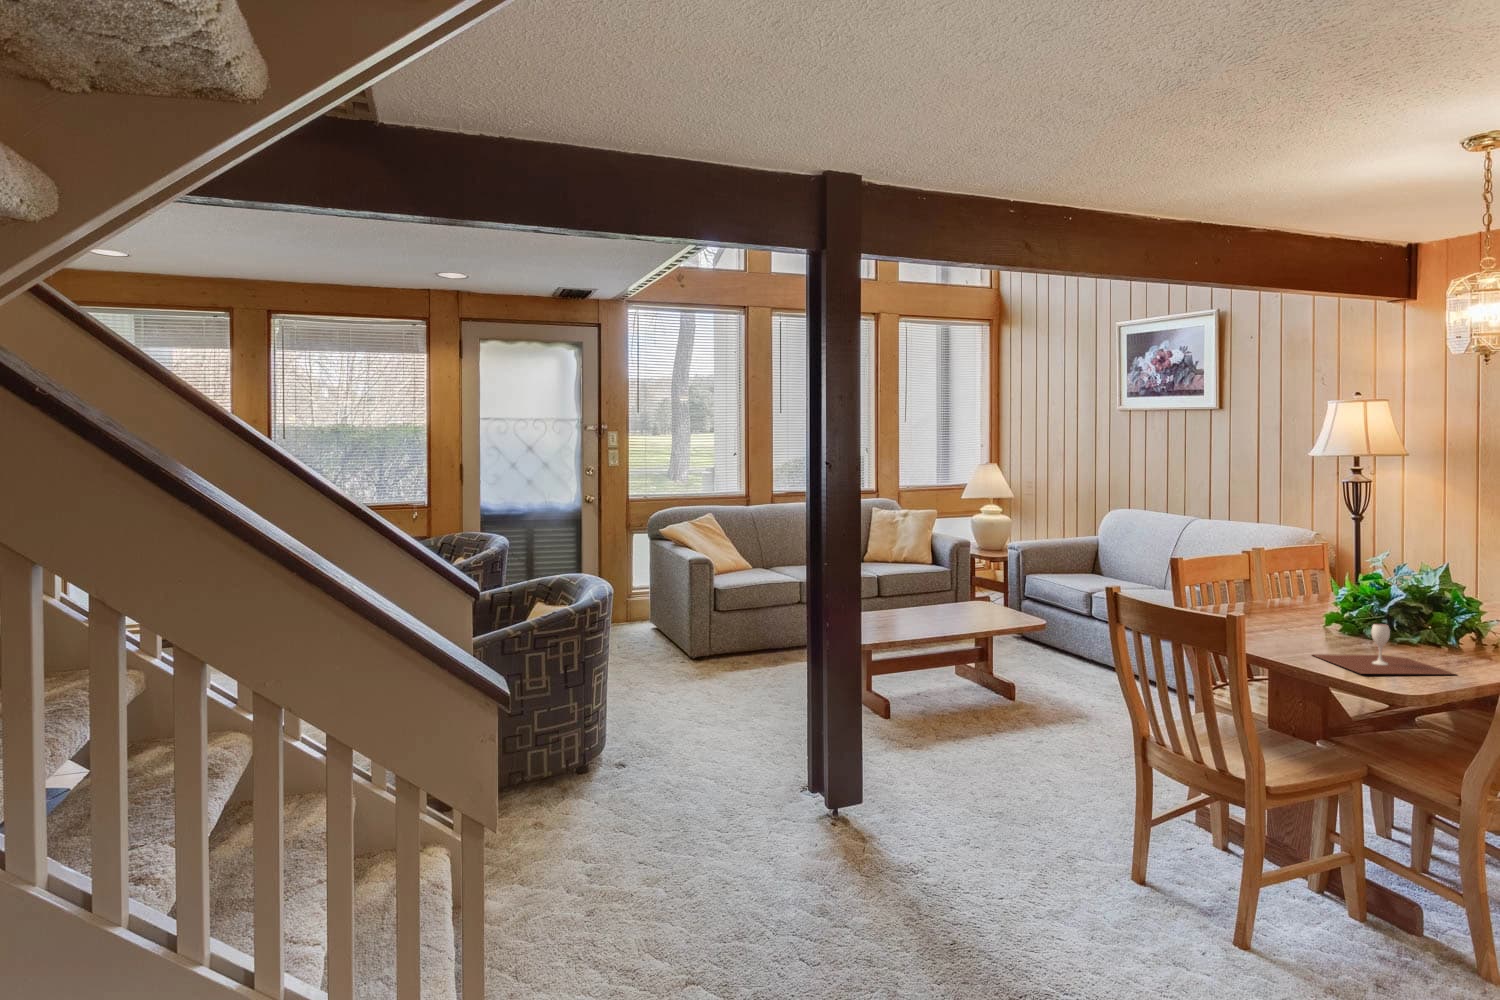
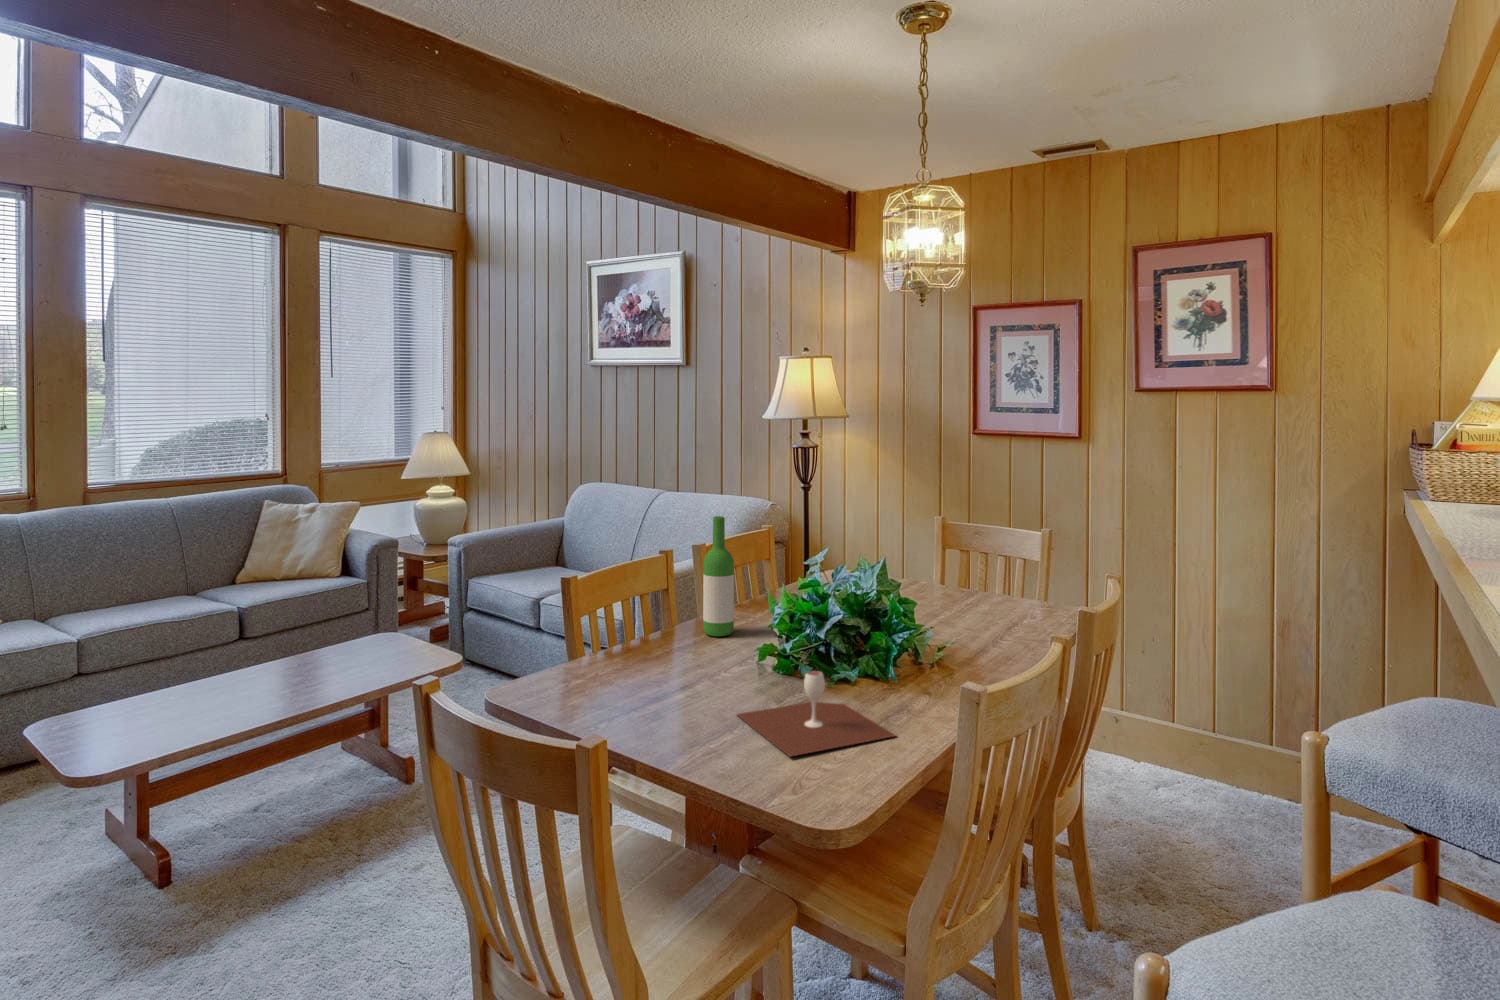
wine bottle: none [1268,524,1297,619] -> present [703,516,734,636]

